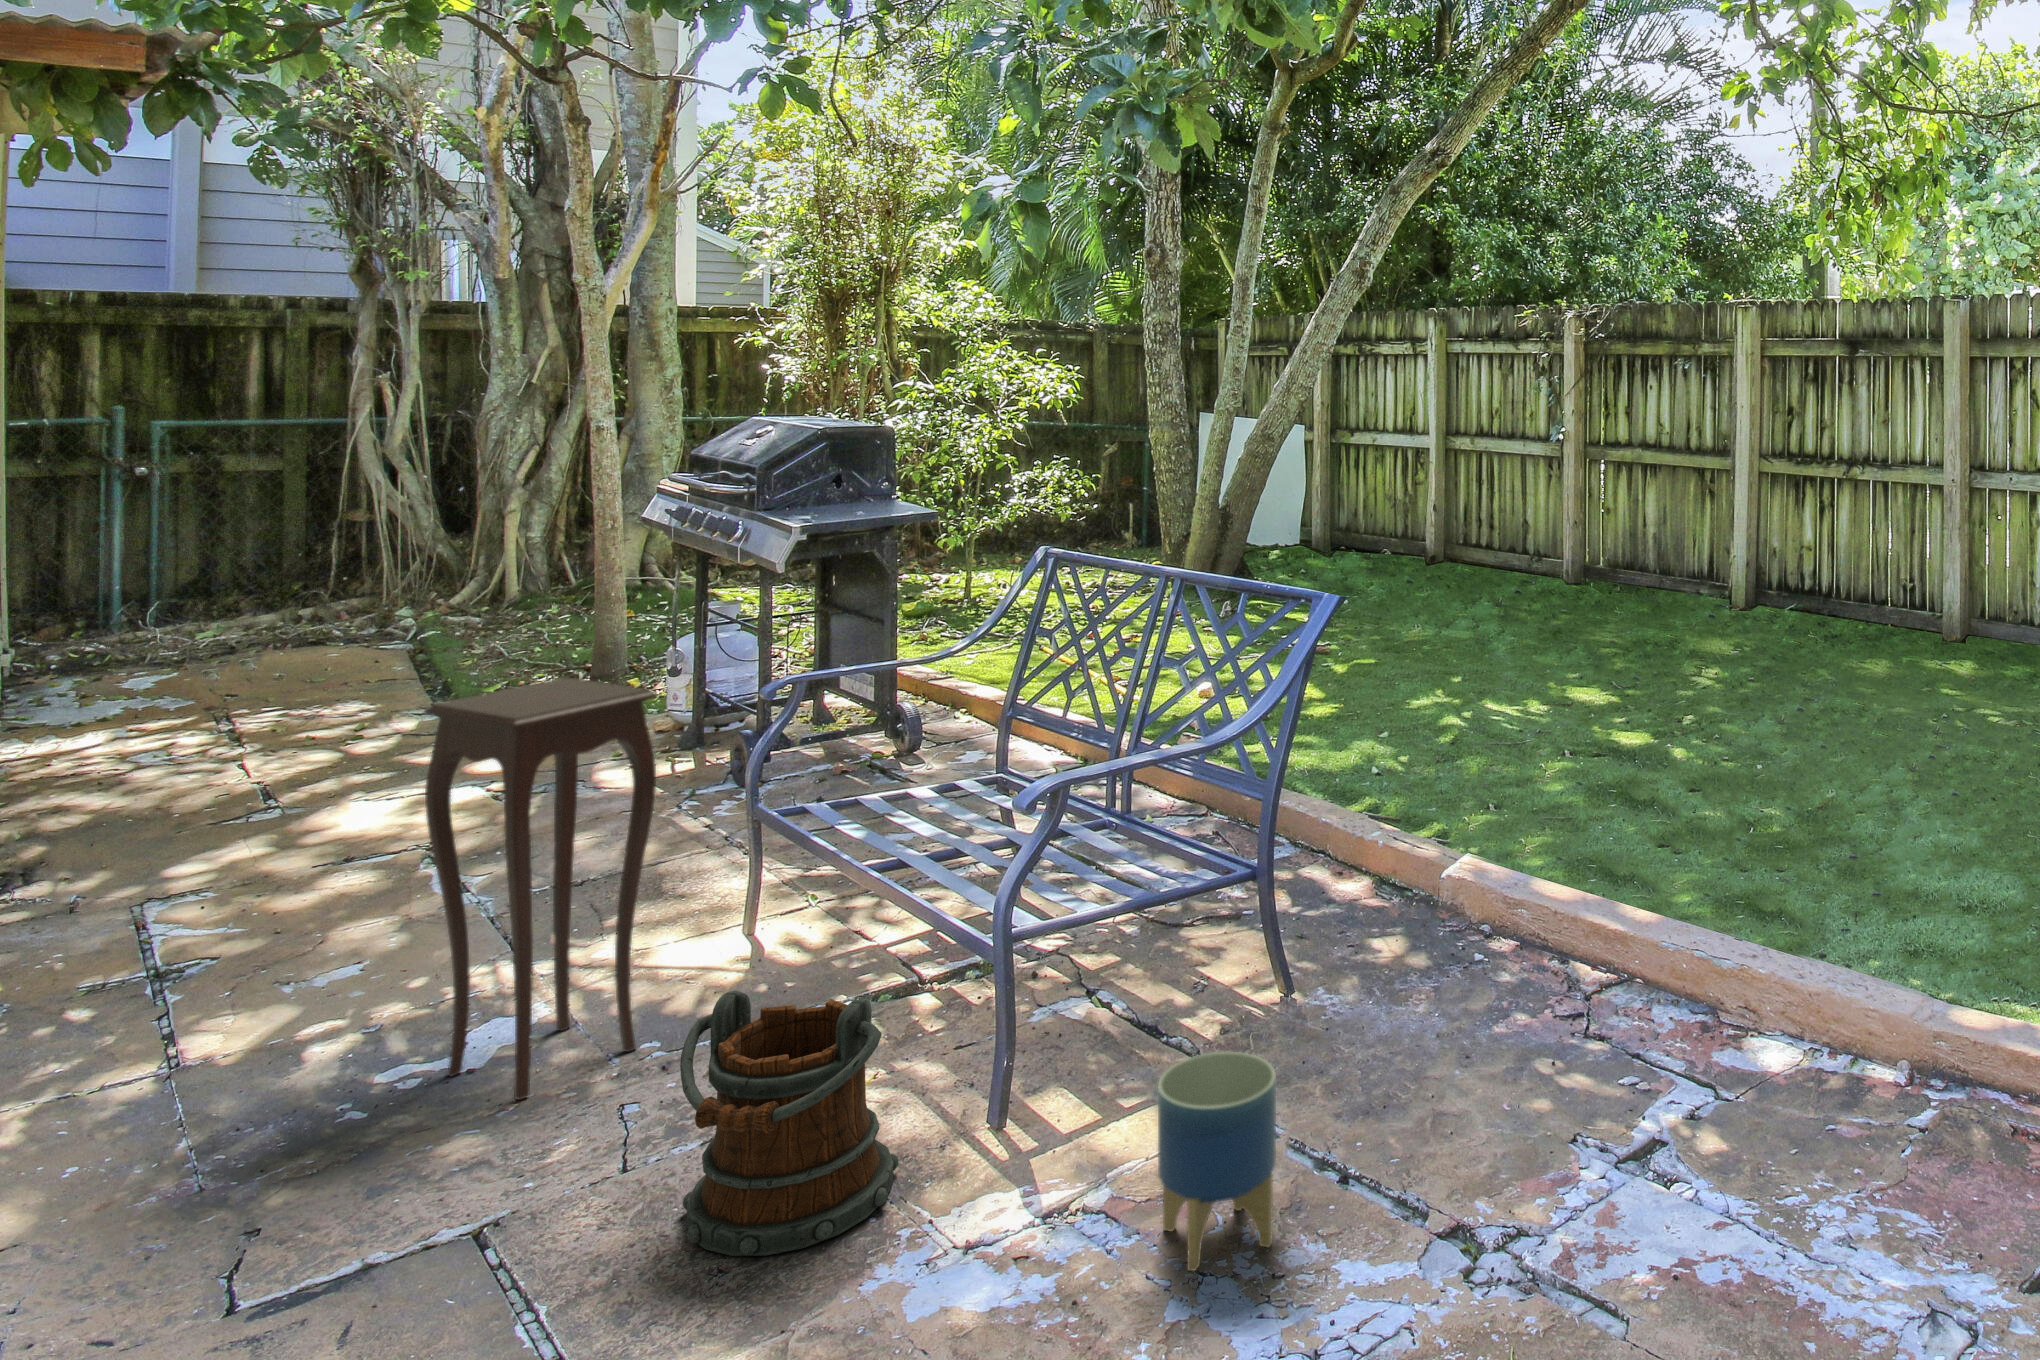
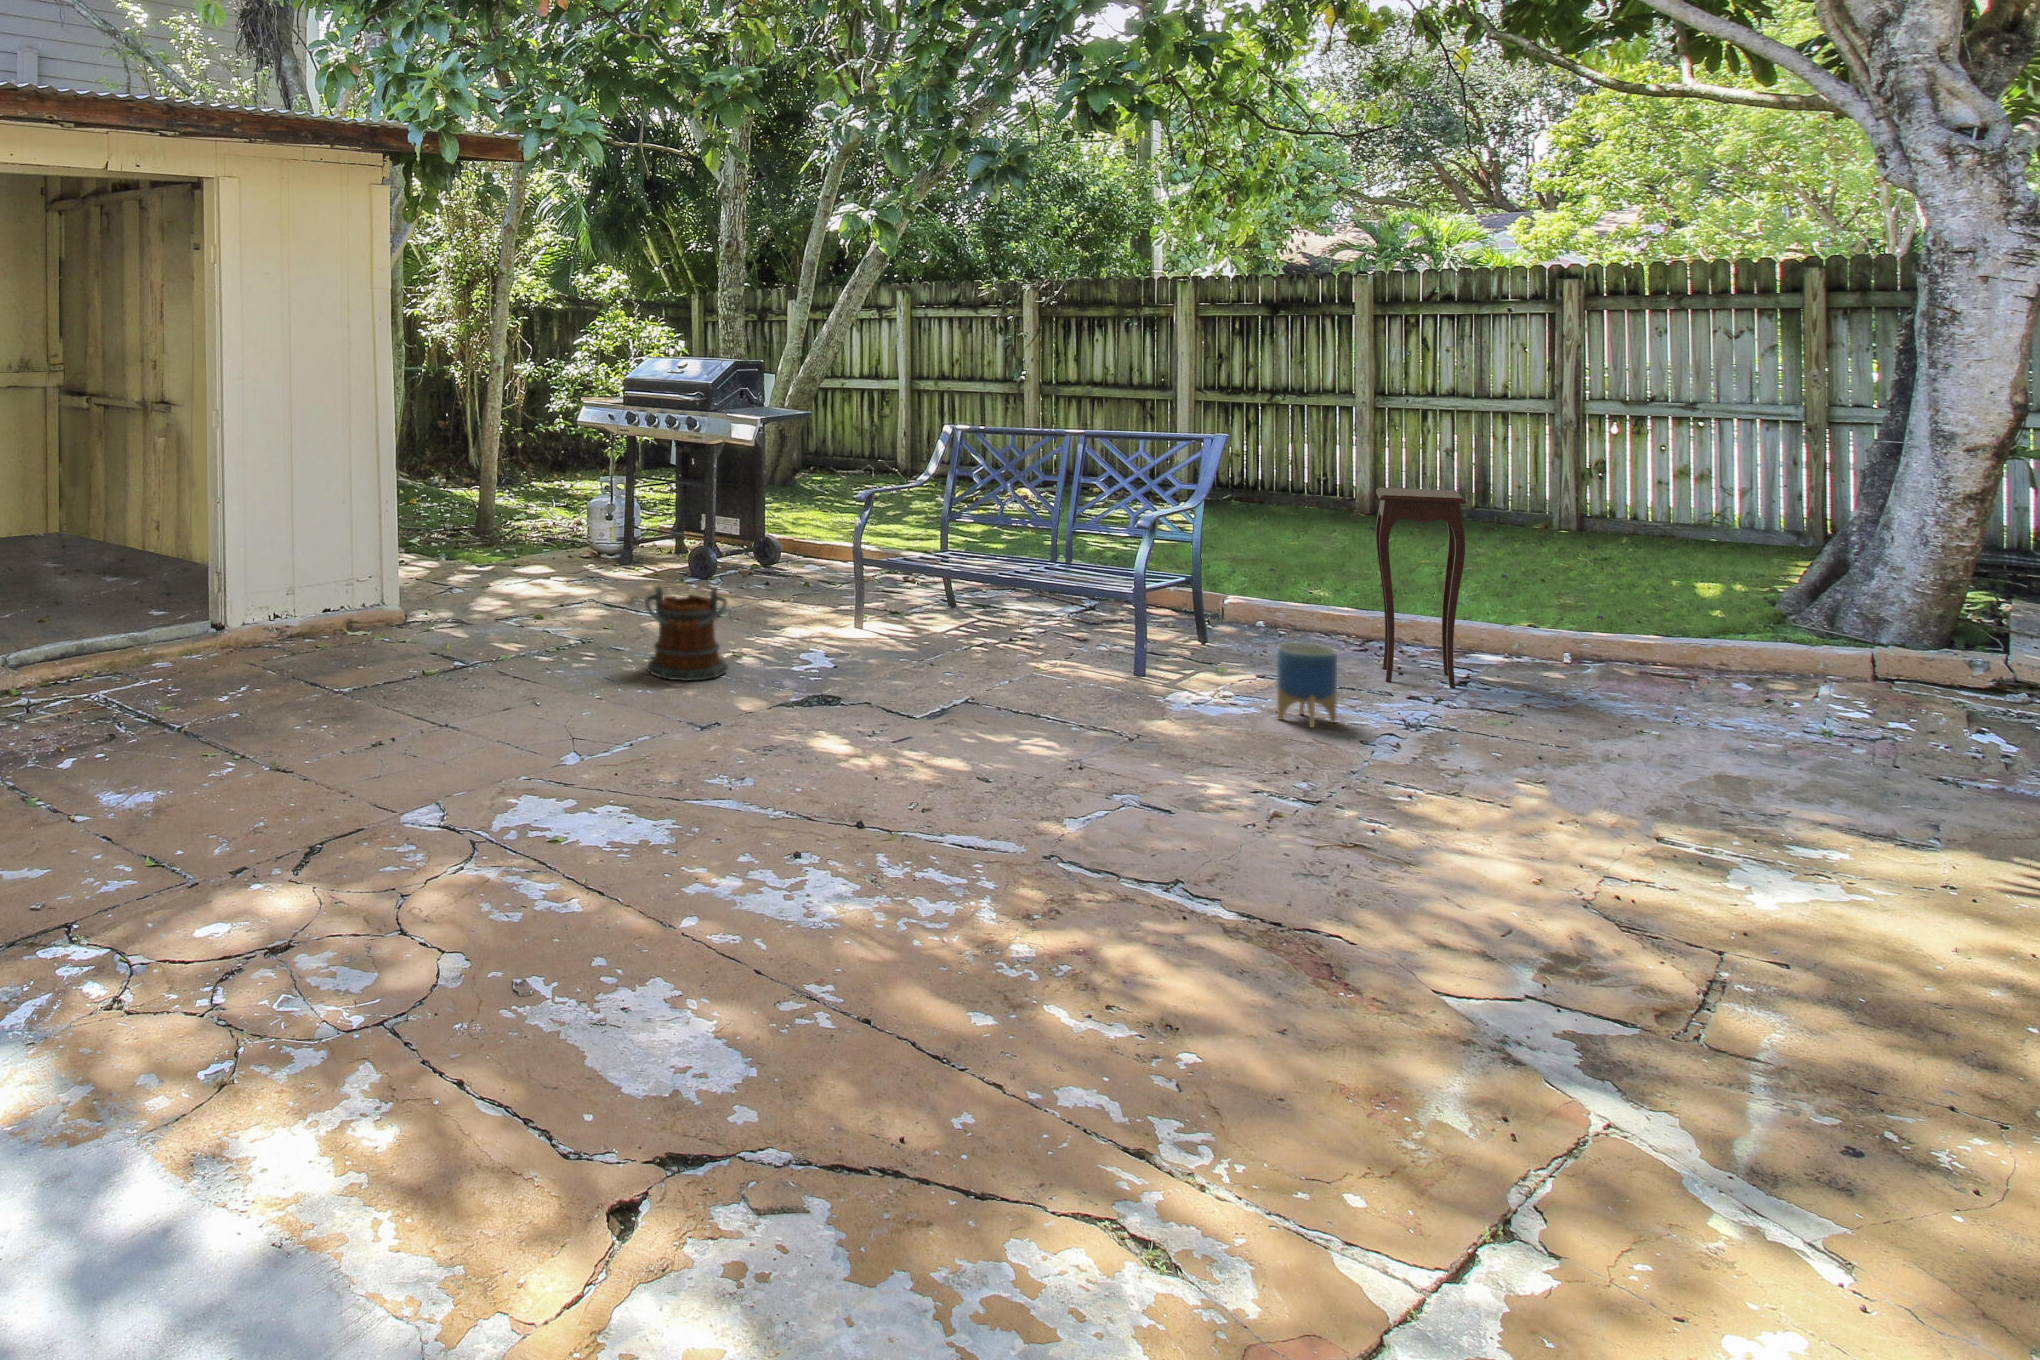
side table: present [424,678,657,1100] -> present [1376,487,1466,688]
bucket: present [680,990,898,1256] -> present [645,587,728,681]

